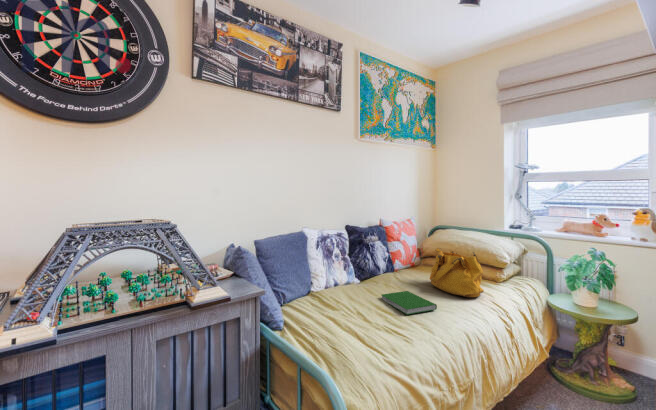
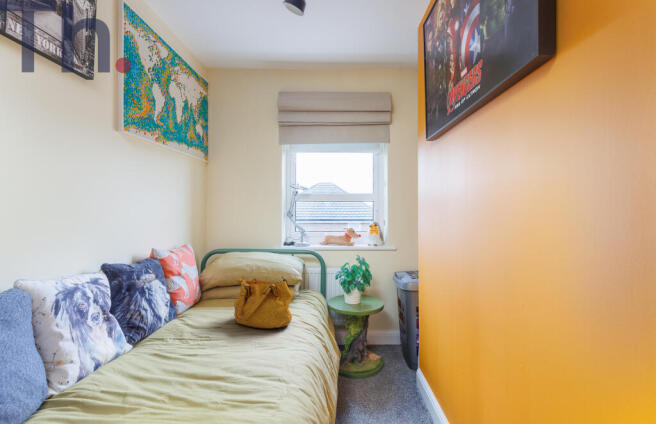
hardcover book: present [382,291,437,315] -> none [187,342,264,378]

